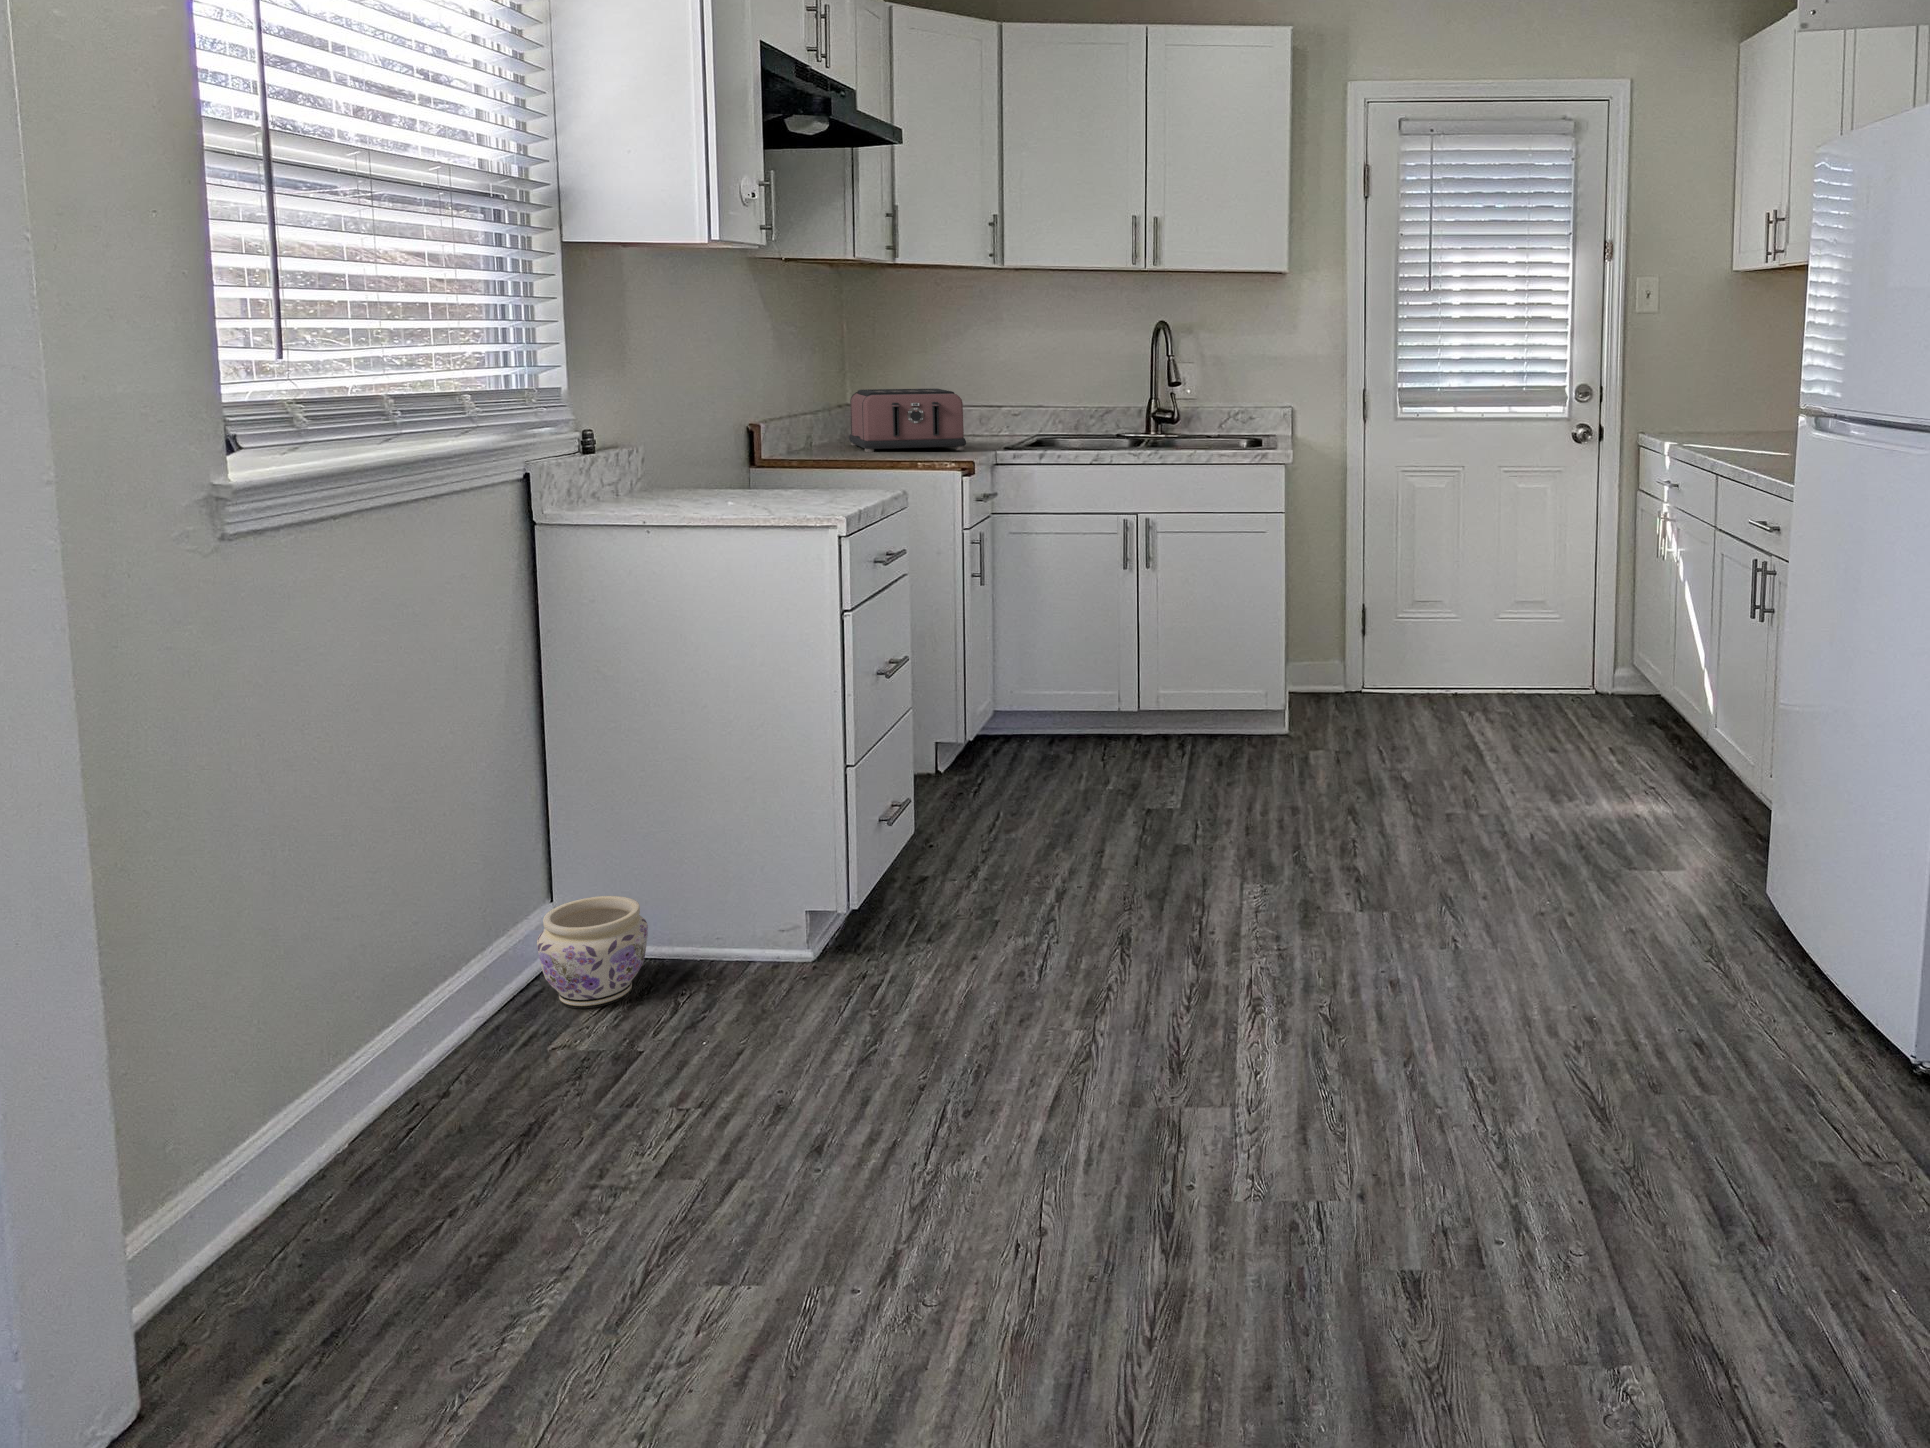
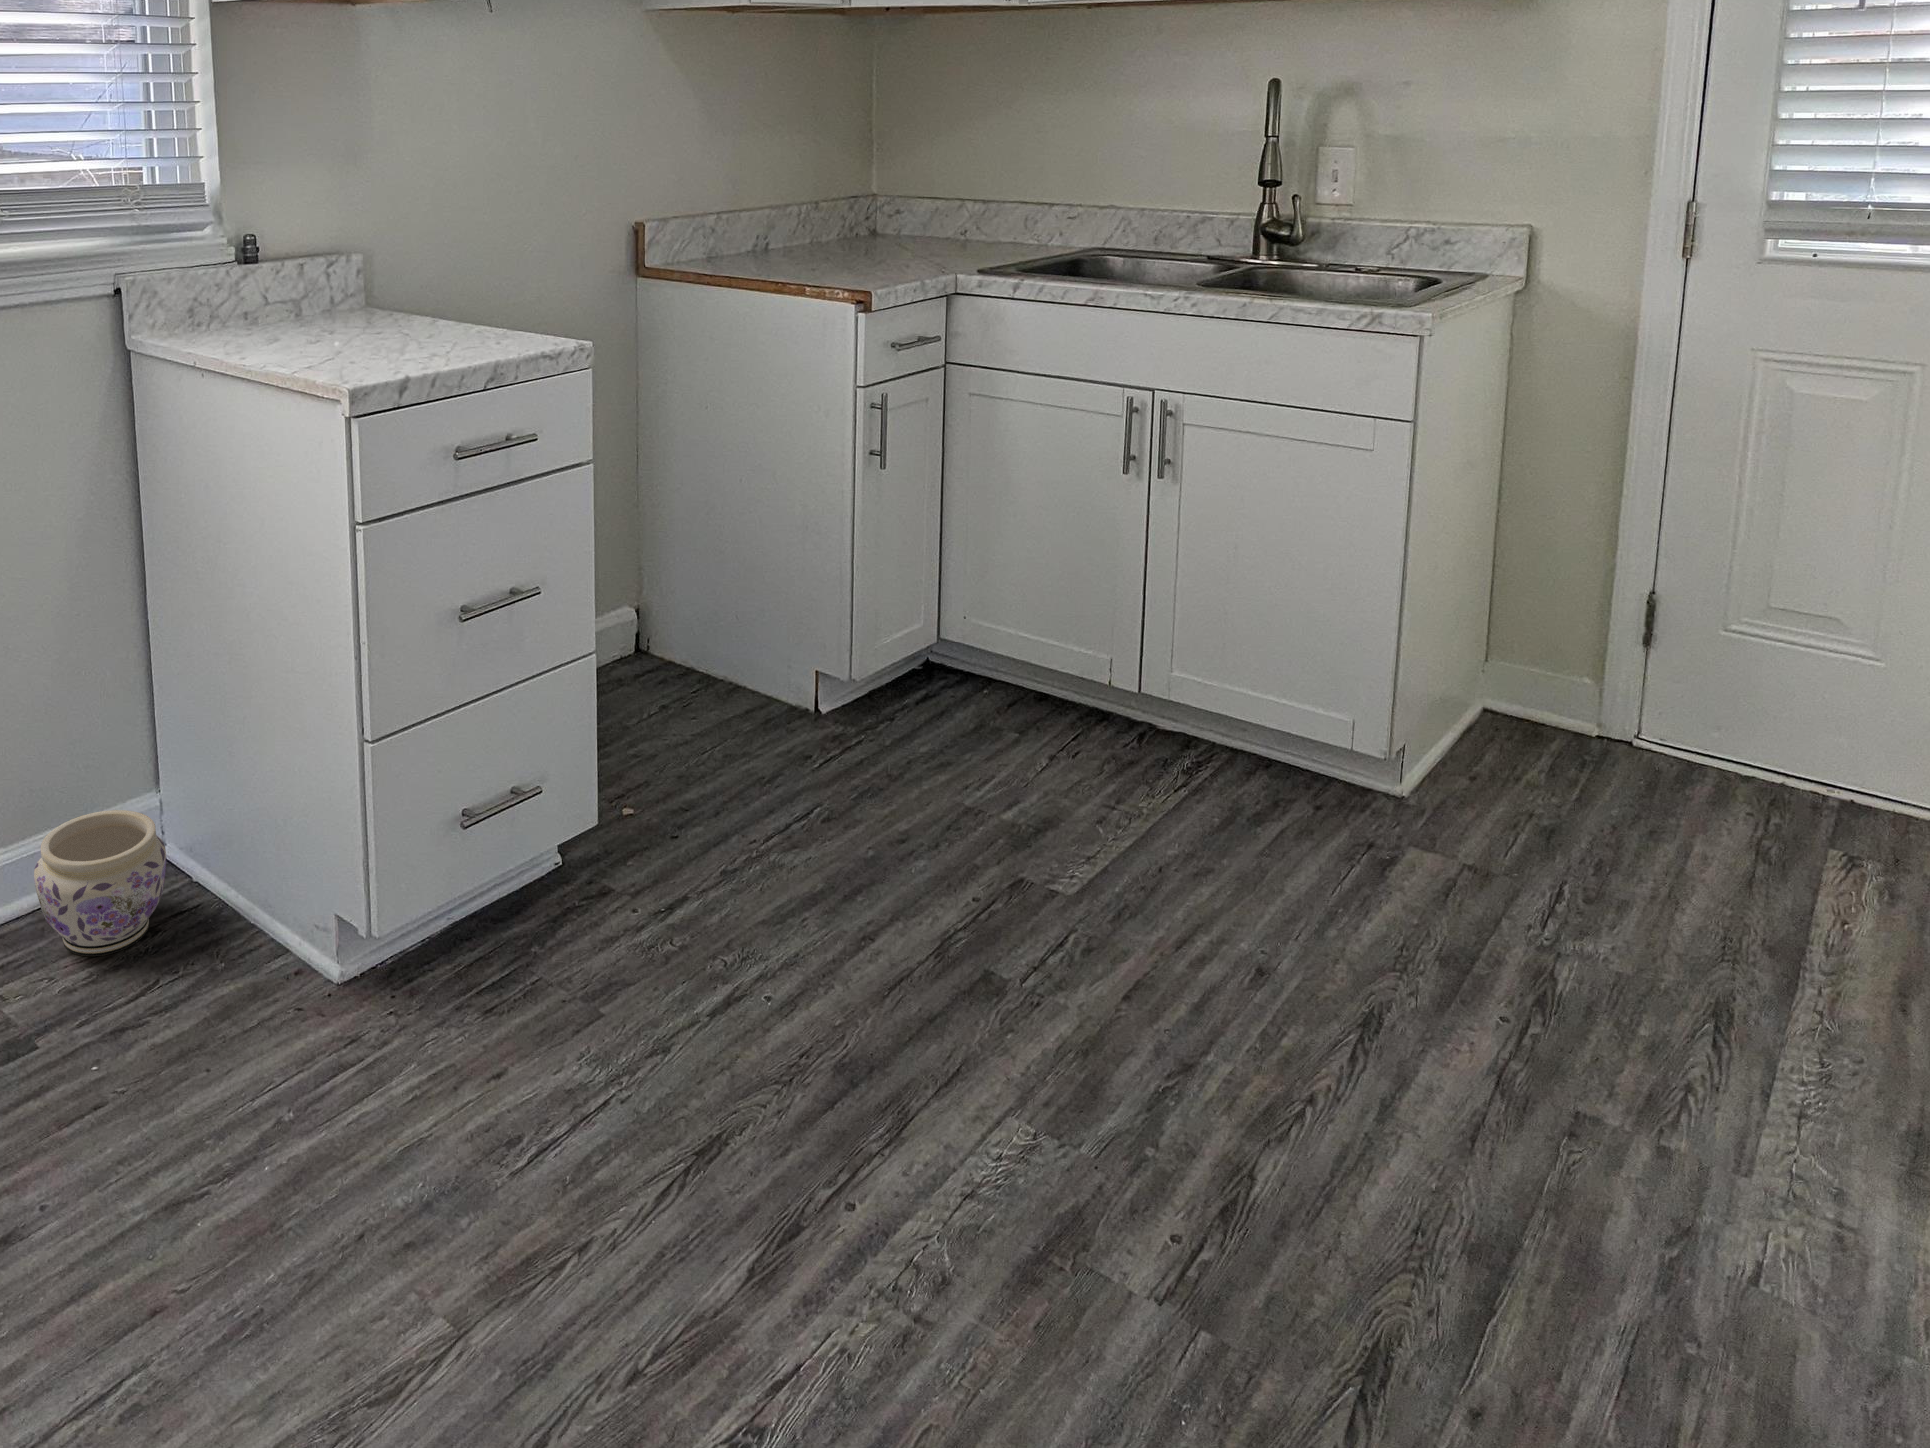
toaster: present [849,389,966,452] -> none [780,182,936,271]

